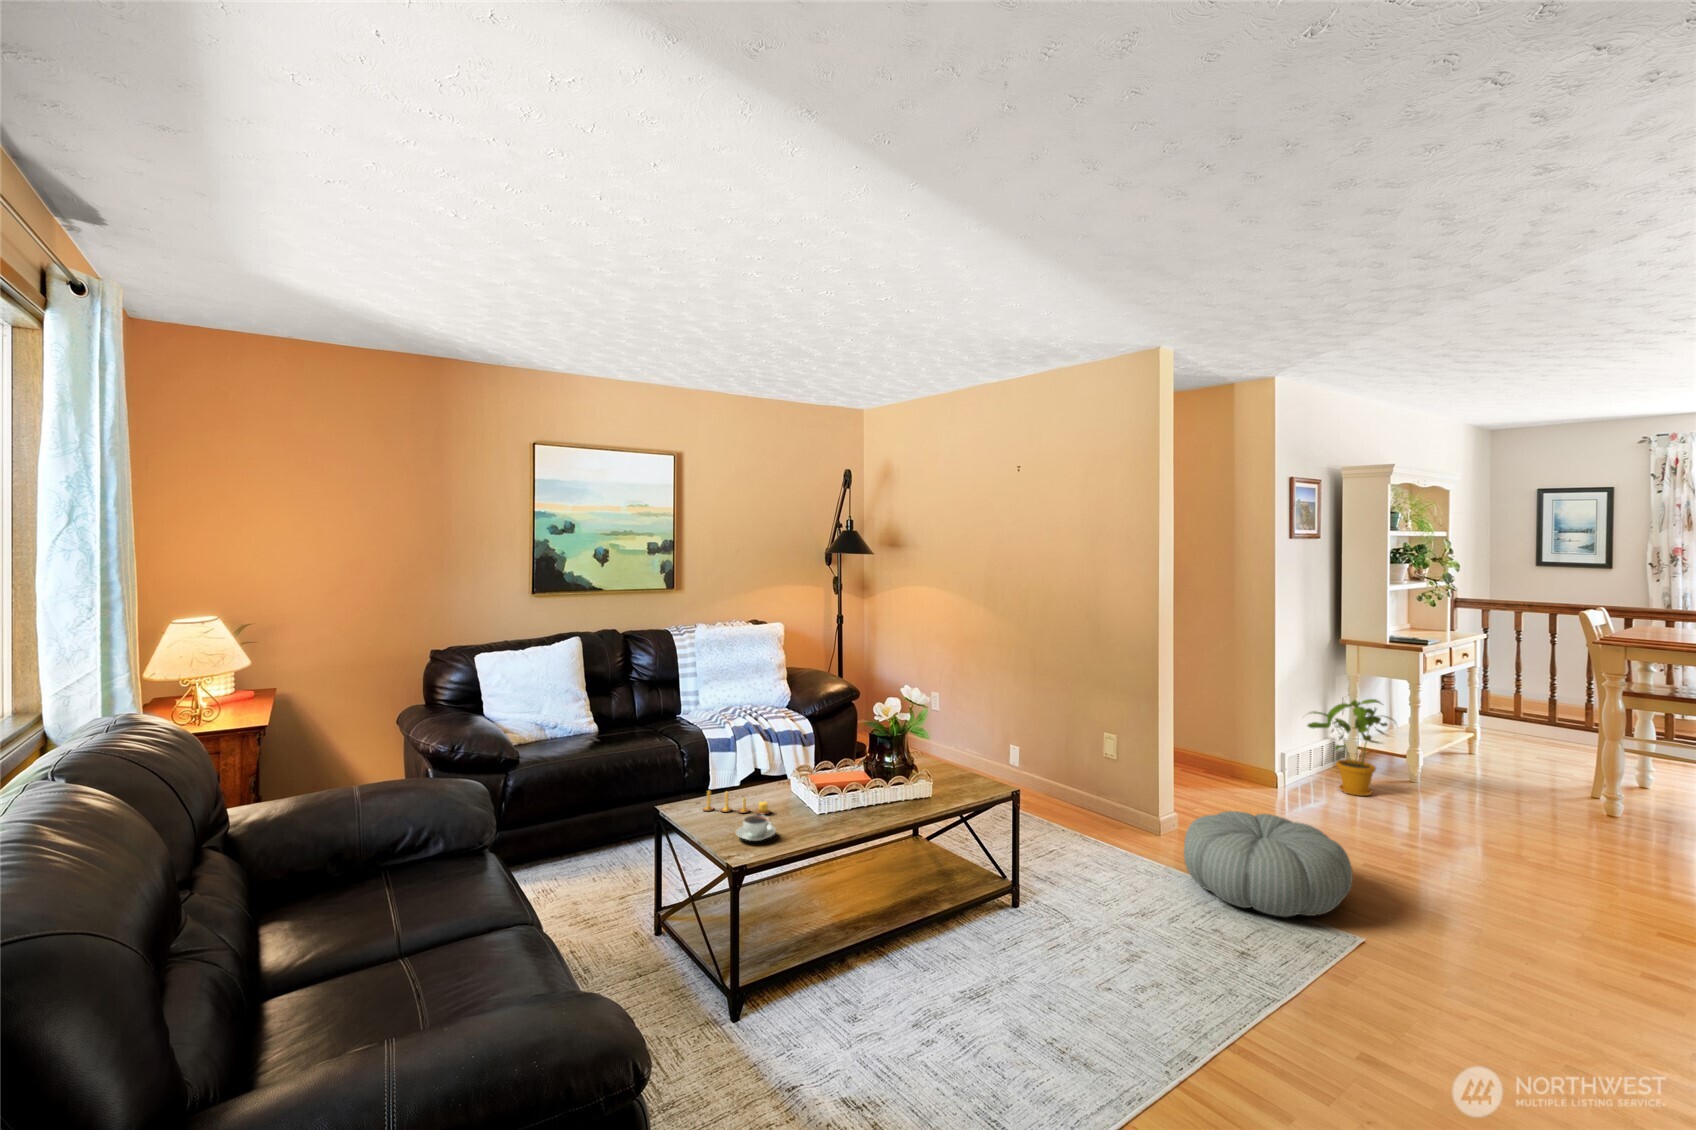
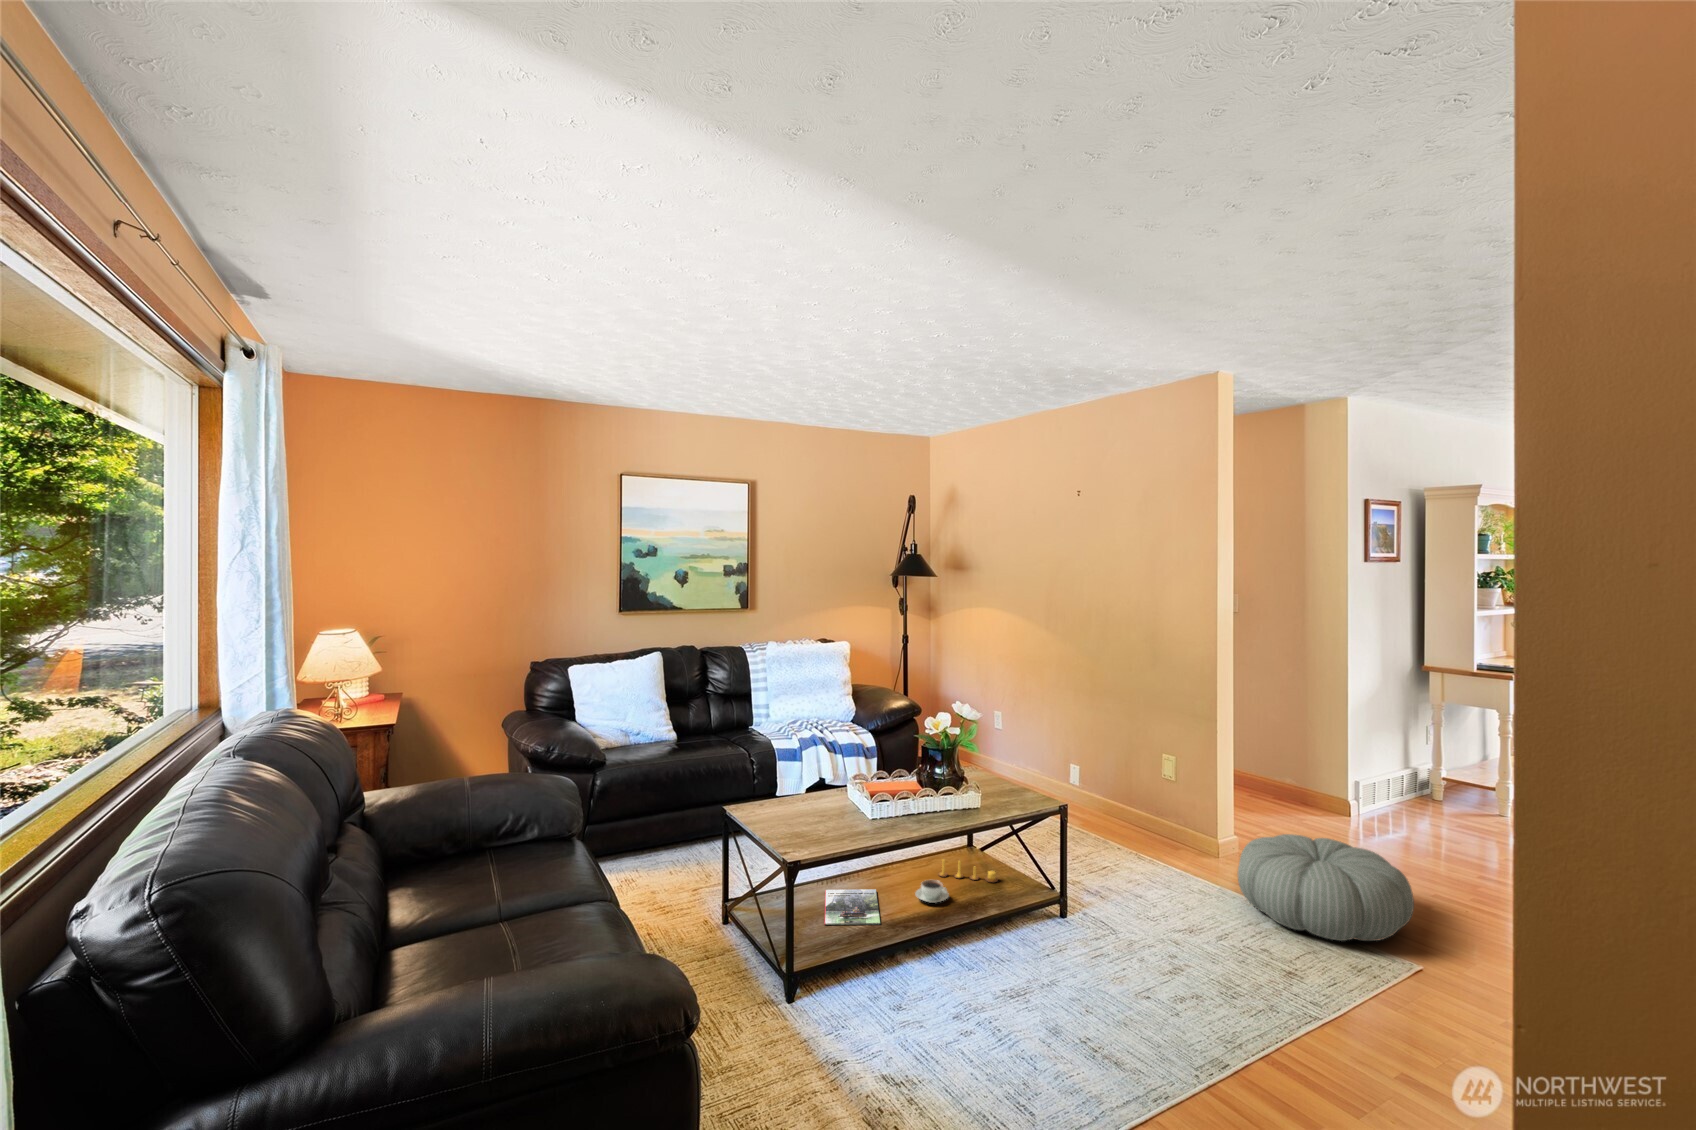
house plant: present [1308,699,1396,796] -> none [1378,726,1483,828]
candle: present [703,791,770,815] -> present [938,859,998,882]
coffee cup: present [736,815,776,841] -> present [915,880,949,903]
magazine: none [768,888,830,931] -> present [825,889,880,925]

